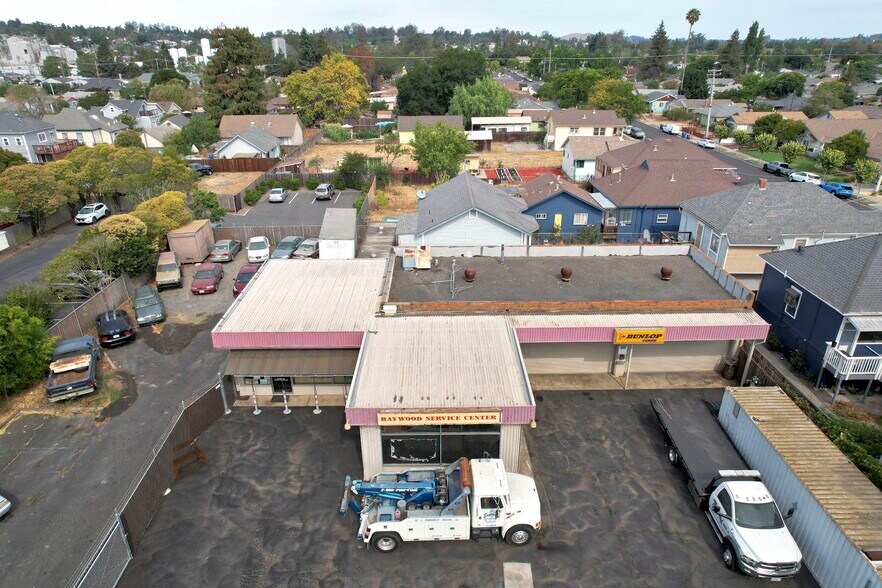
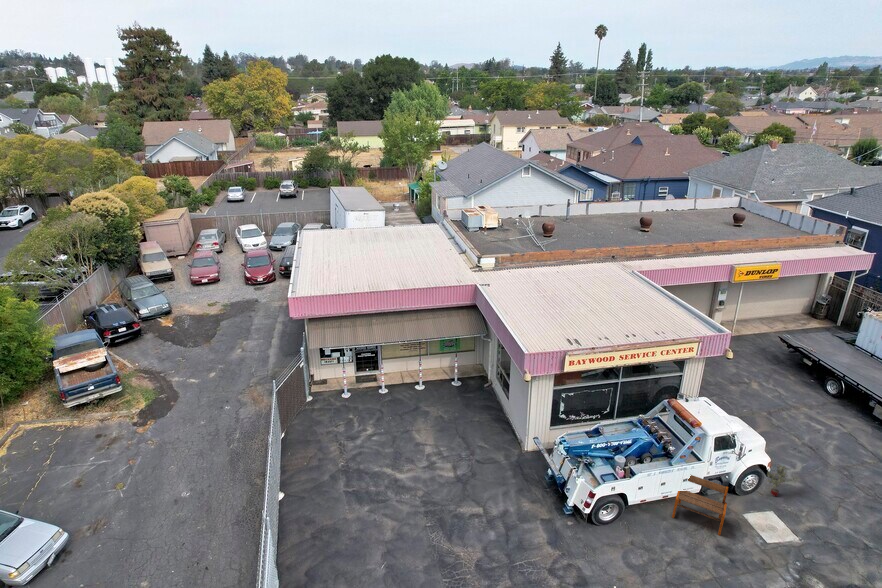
bench: present [170,438,207,480] -> present [672,475,728,536]

